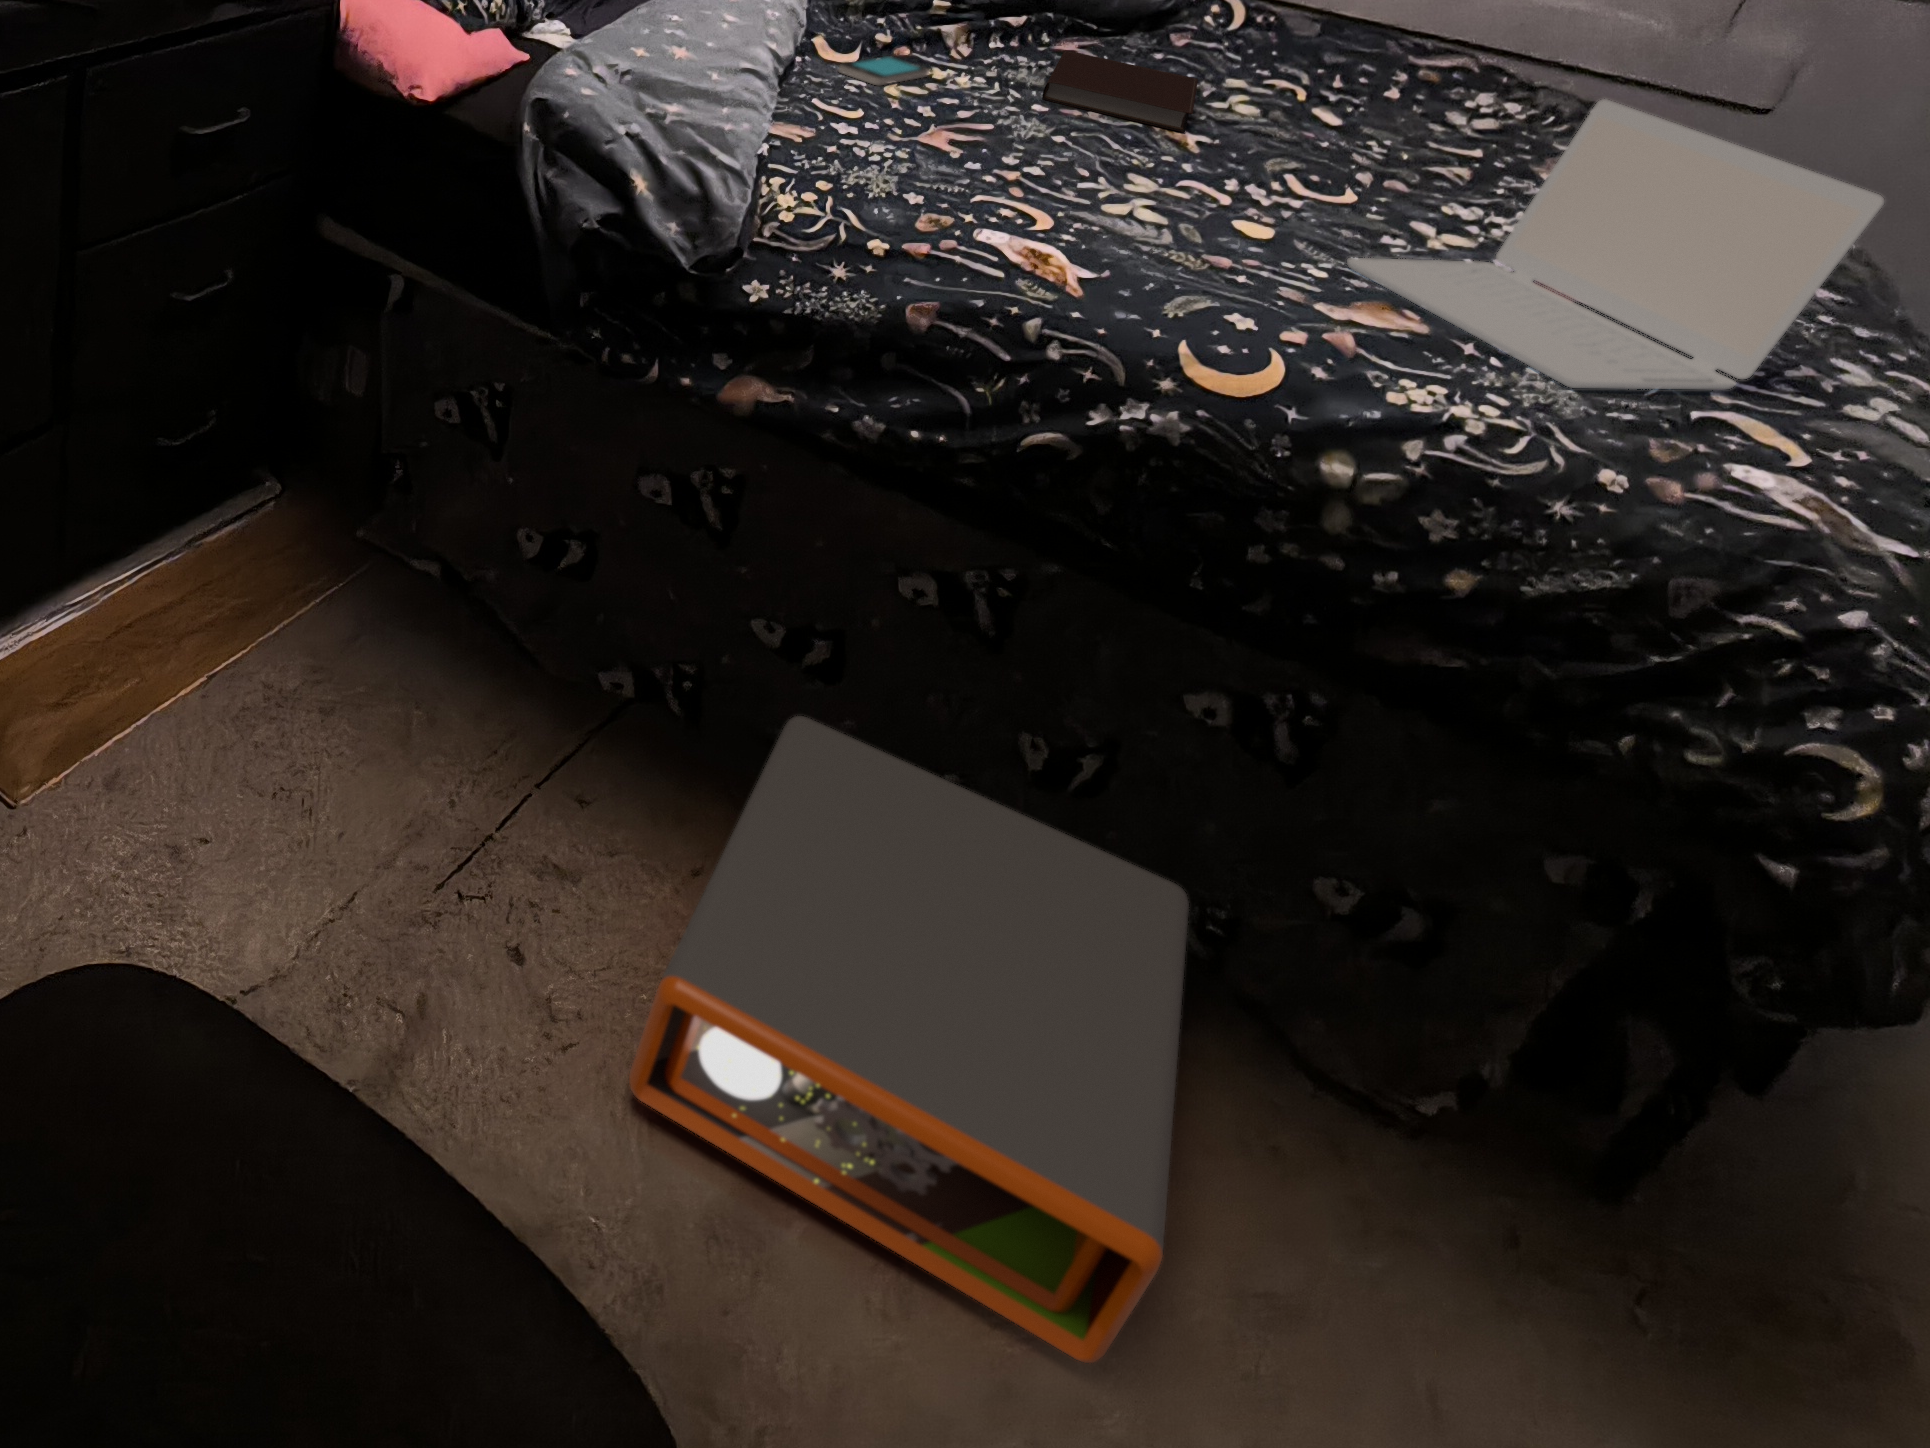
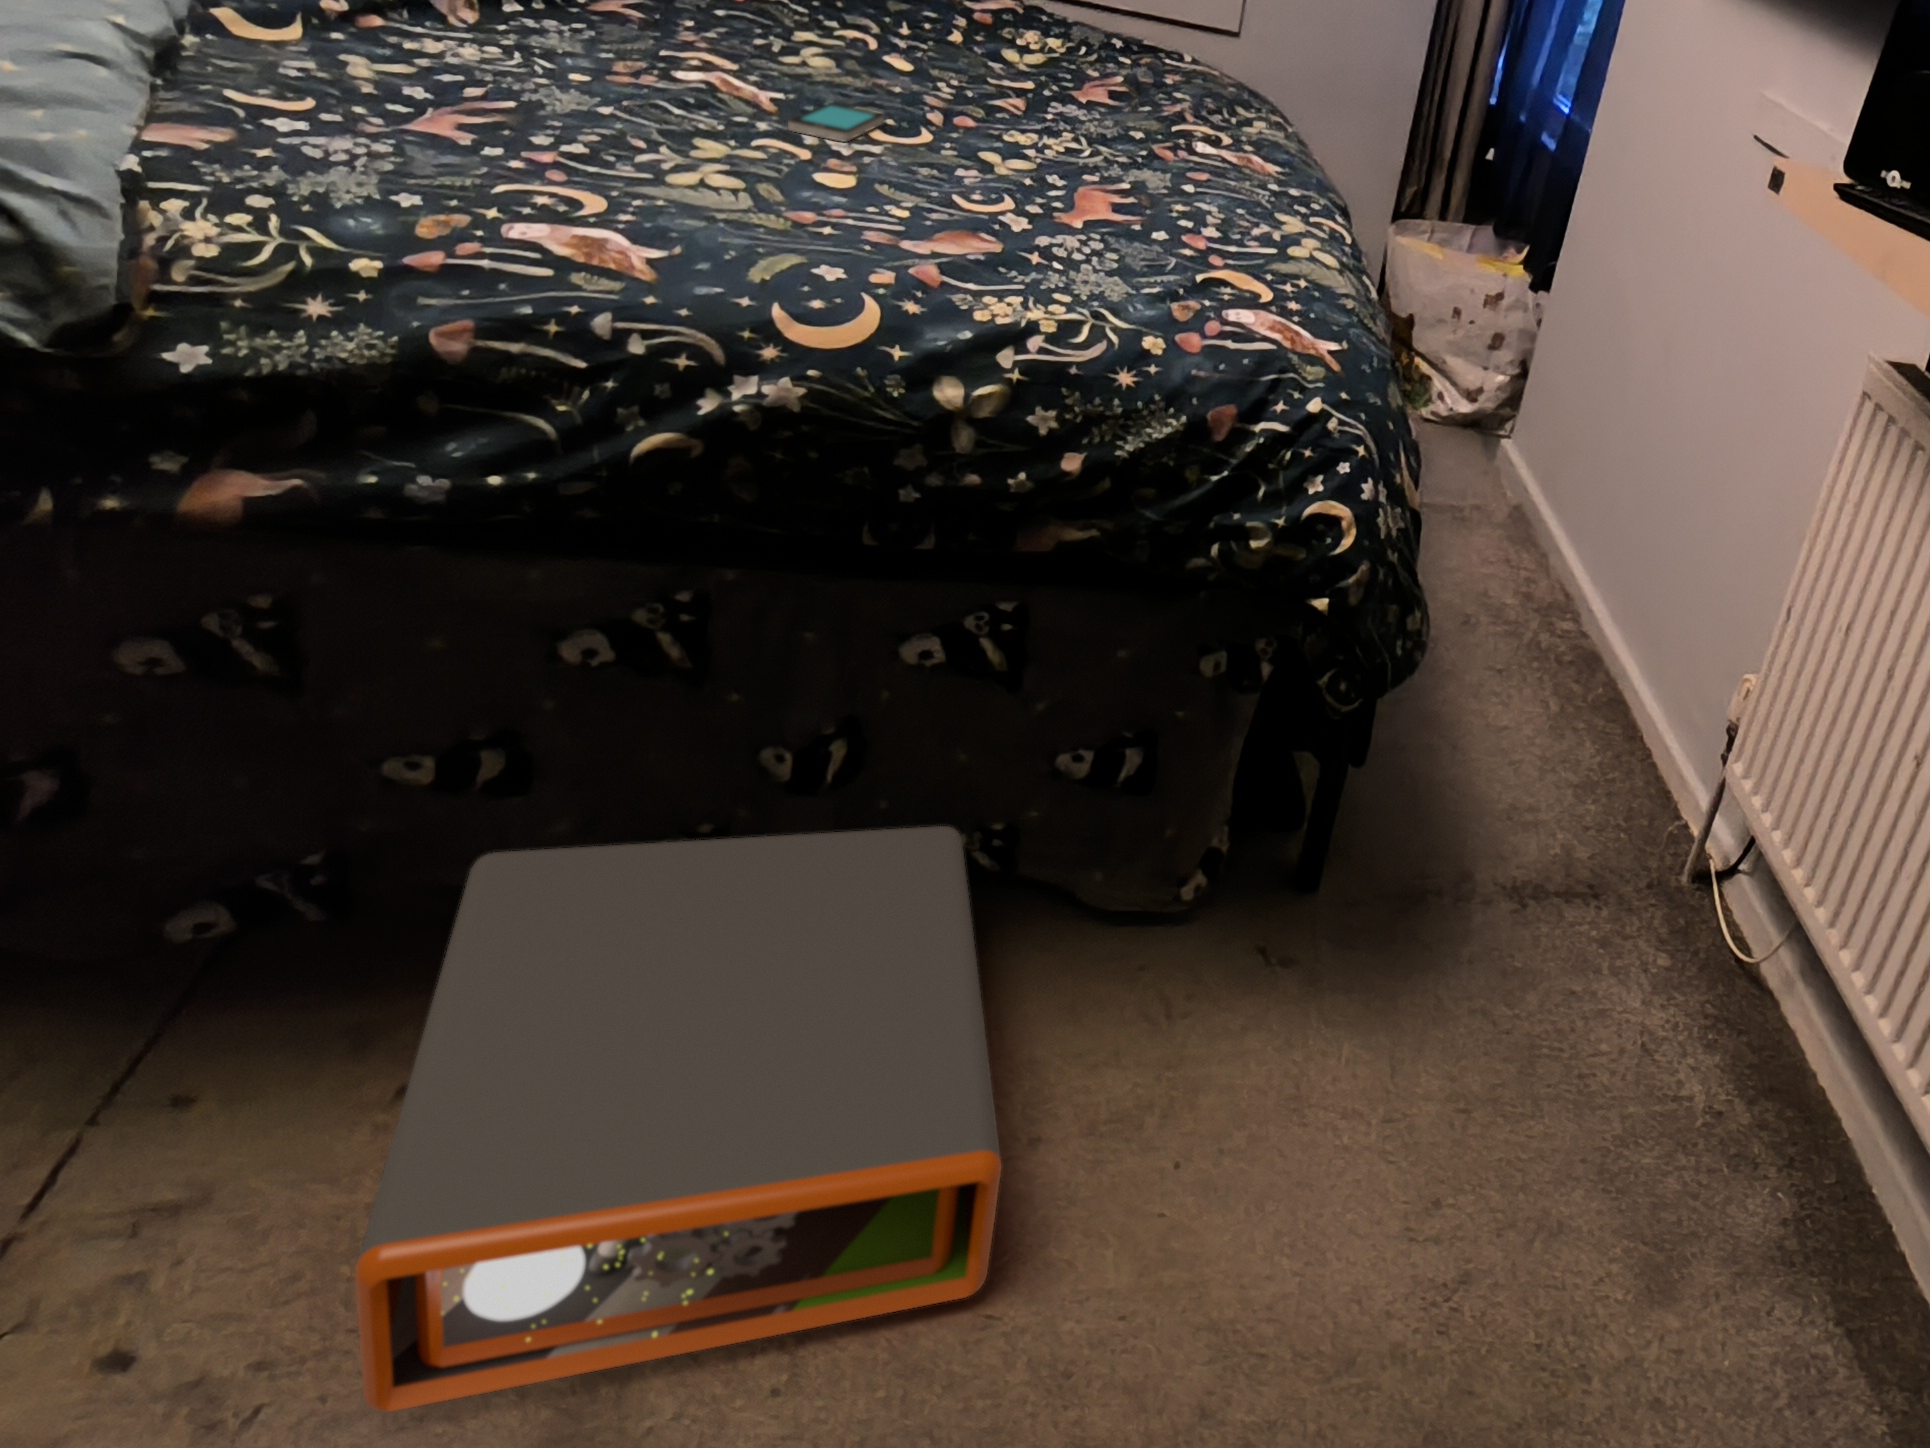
notebook: present [1042,51,1198,133] -> none [579,10,758,90]
smartphone: present [839,56,929,85] -> present [788,103,884,142]
laptop: present [1347,99,1884,389] -> none [924,22,1268,276]

